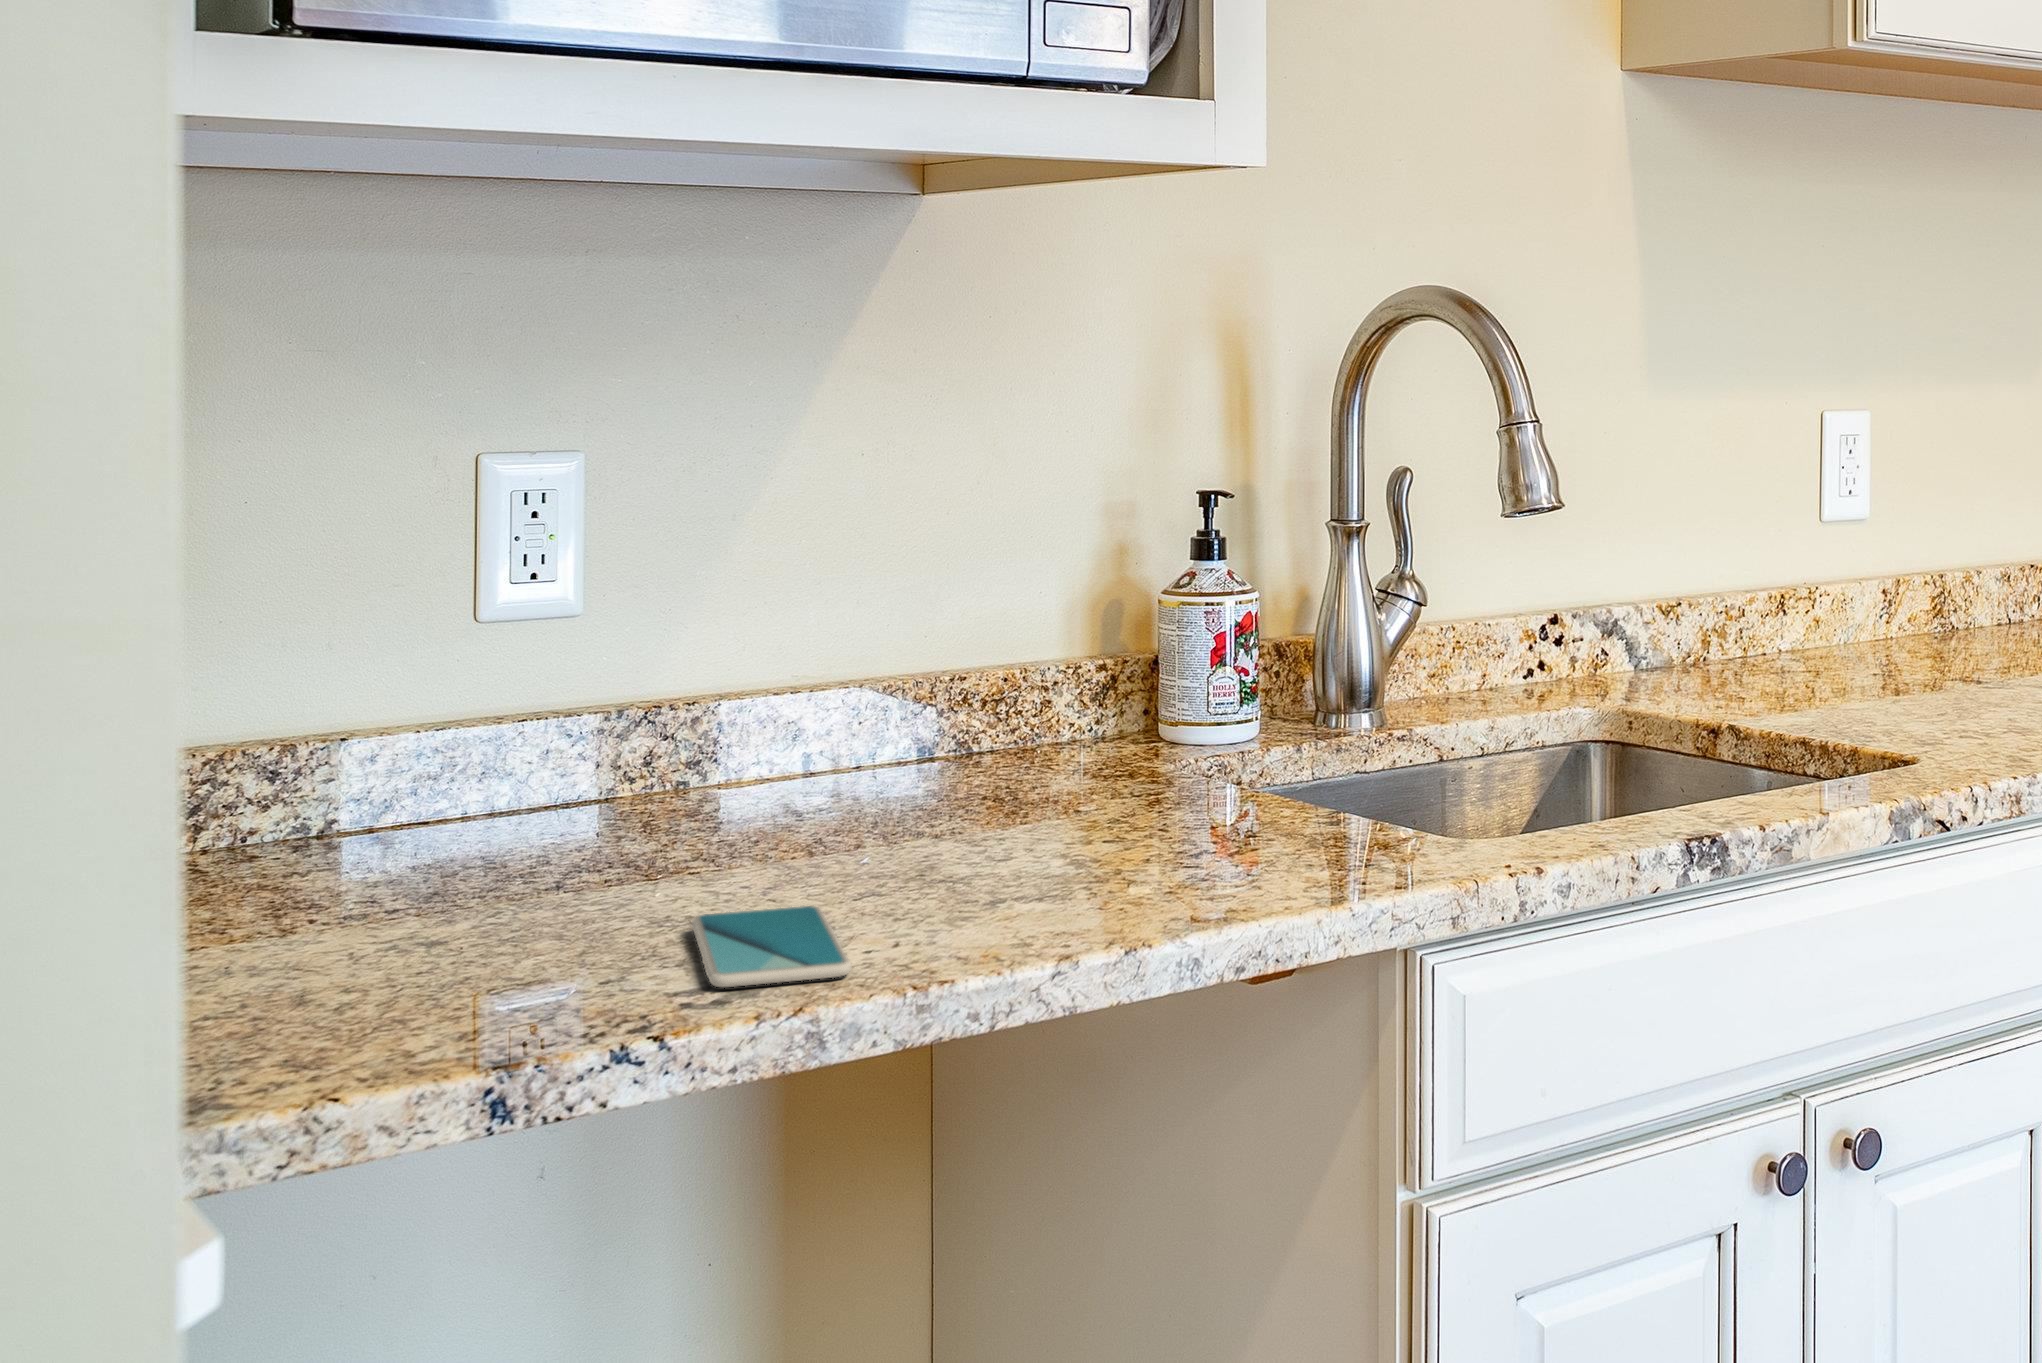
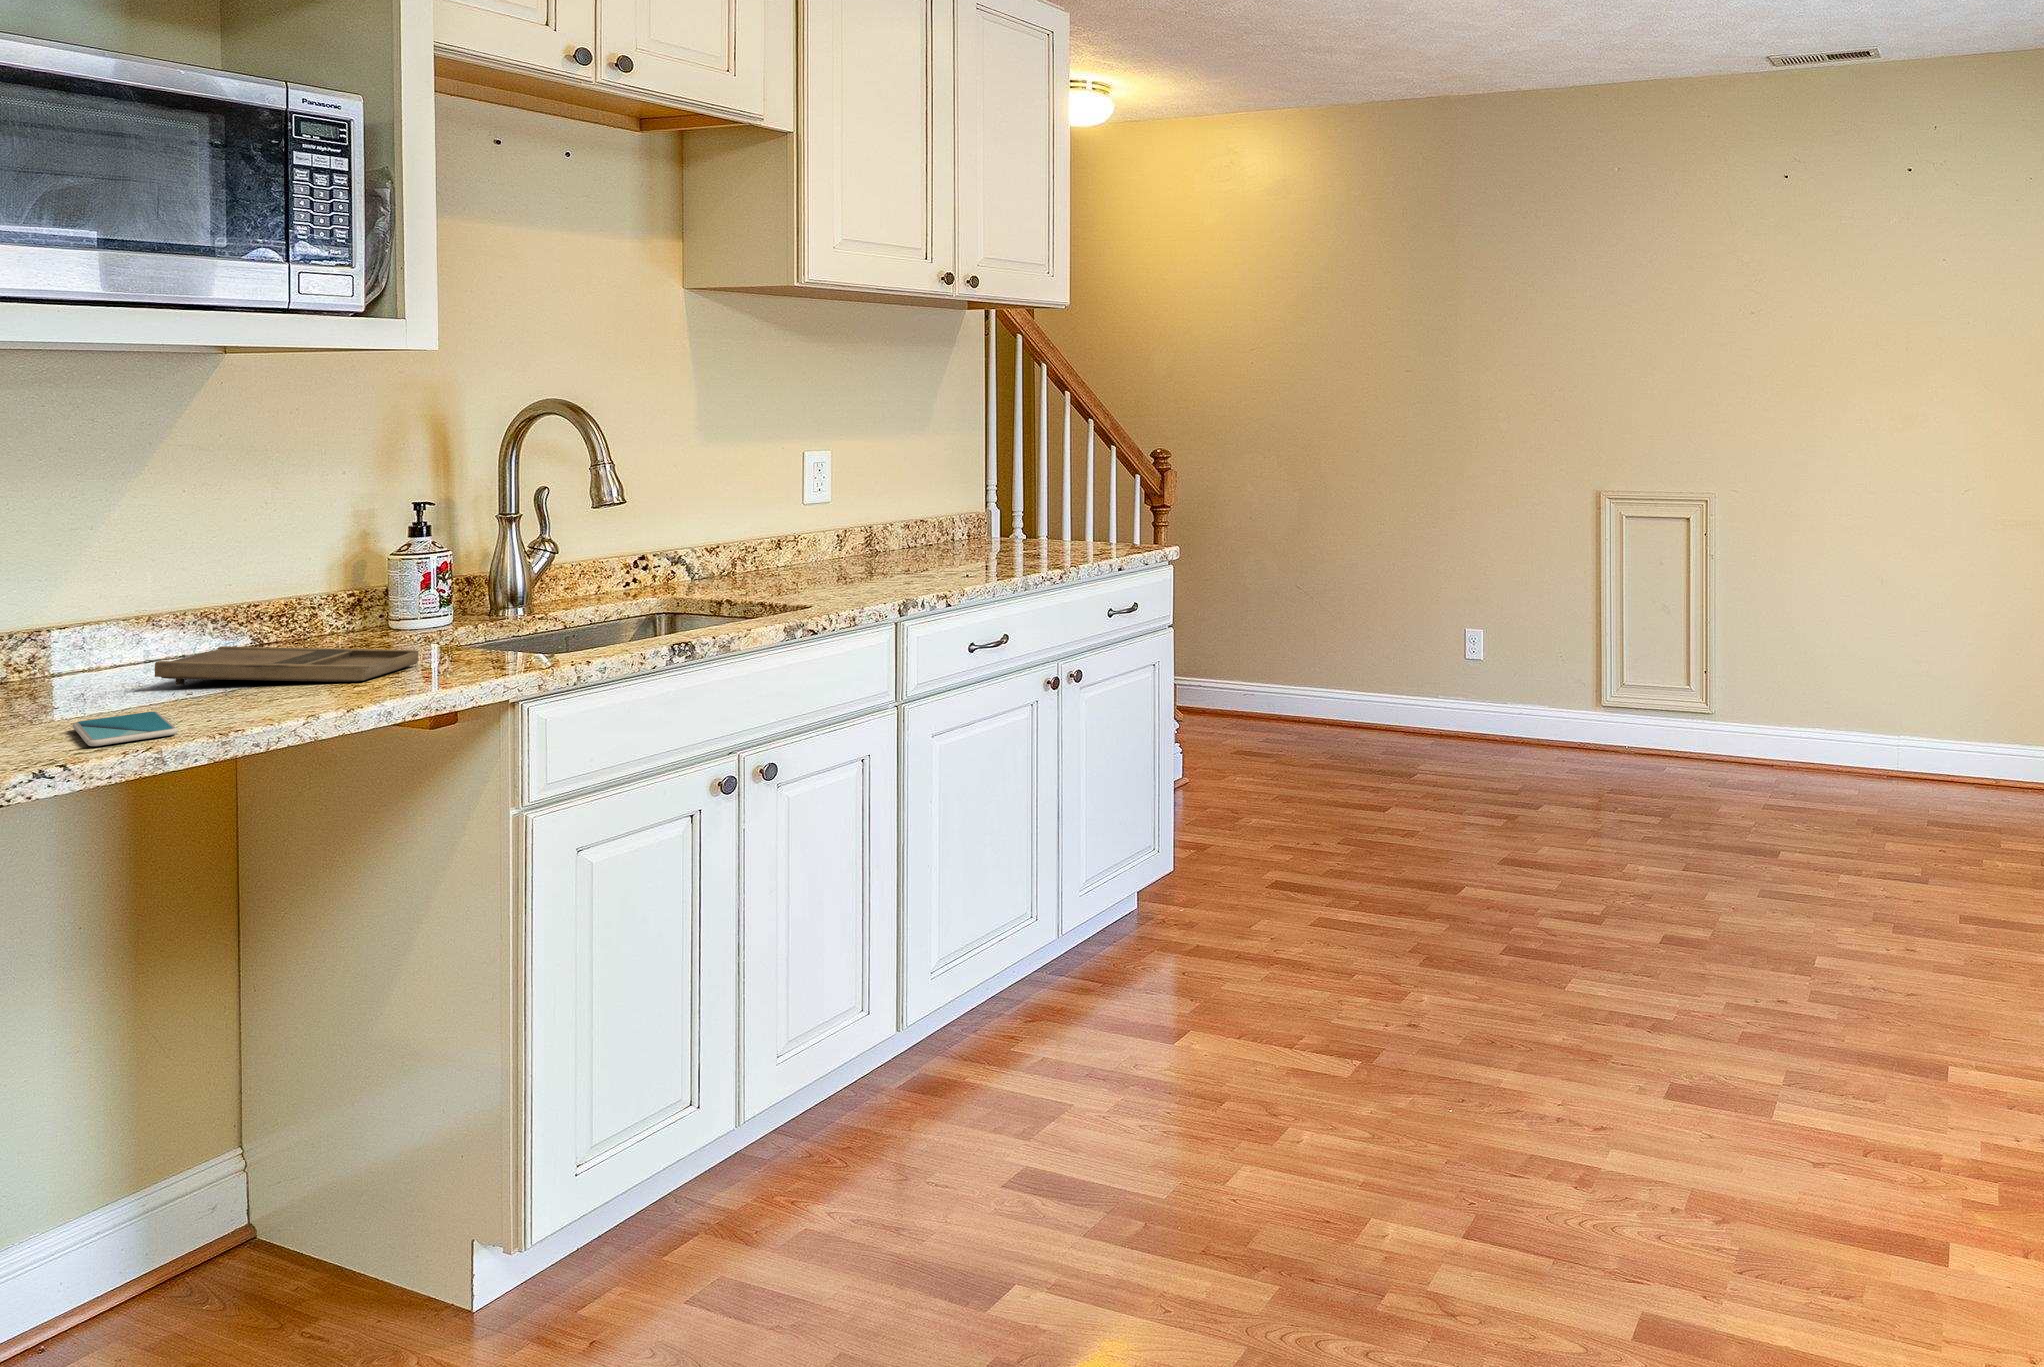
tray: none [817,760,1230,869] -> present [155,646,418,685]

